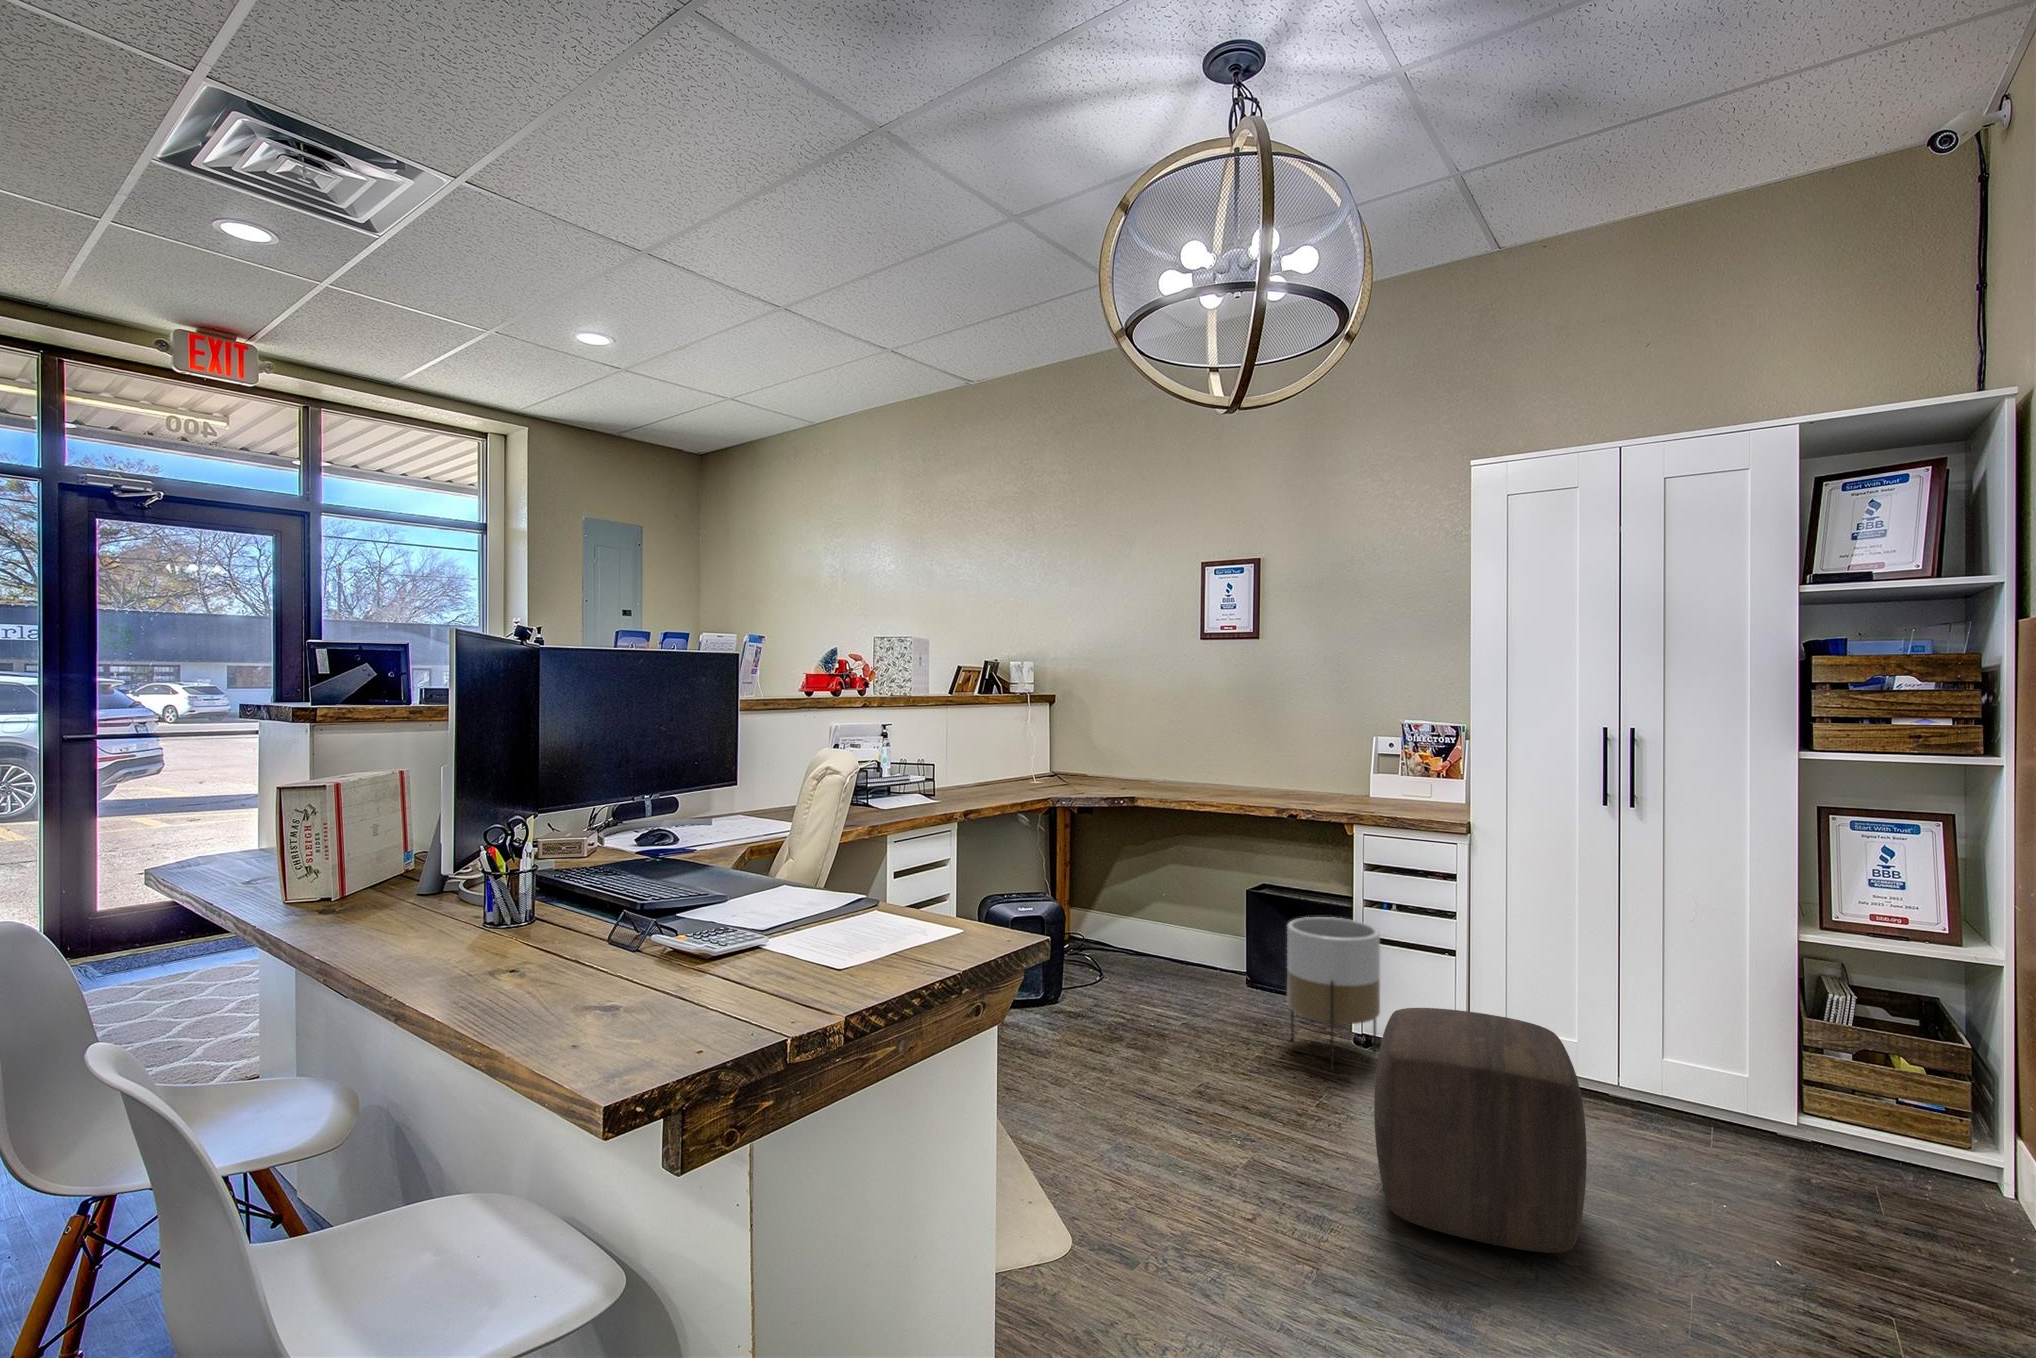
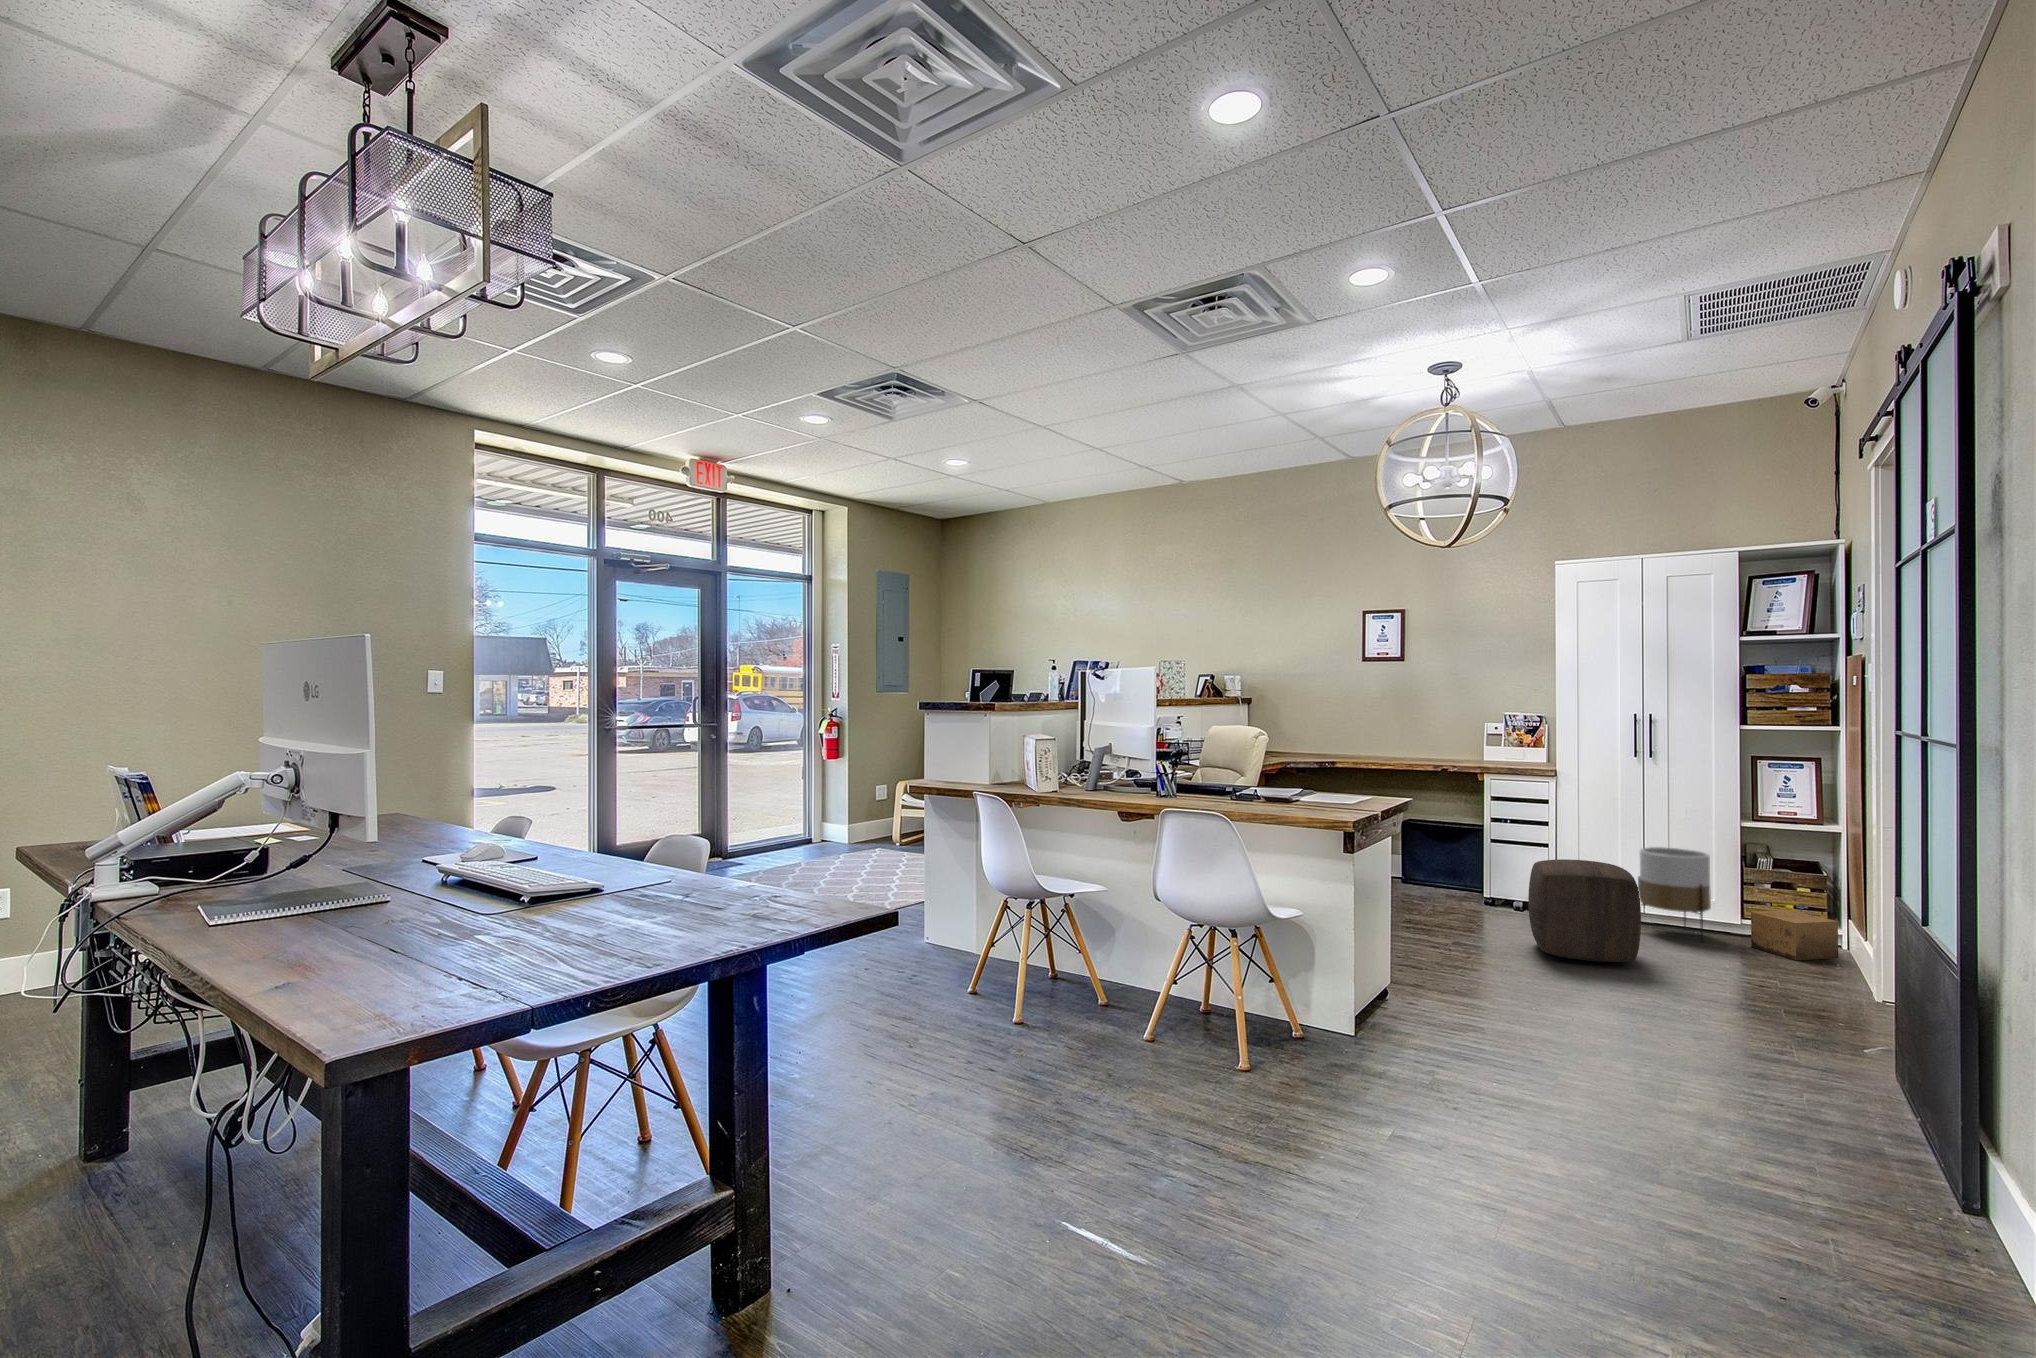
planter: present [1287,917,1380,1070] -> present [1638,847,1711,942]
cardboard box: none [1818,1114,2005,1241] -> present [1751,910,1838,960]

